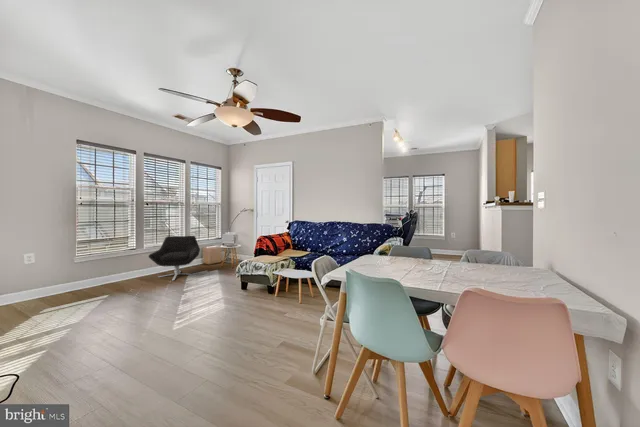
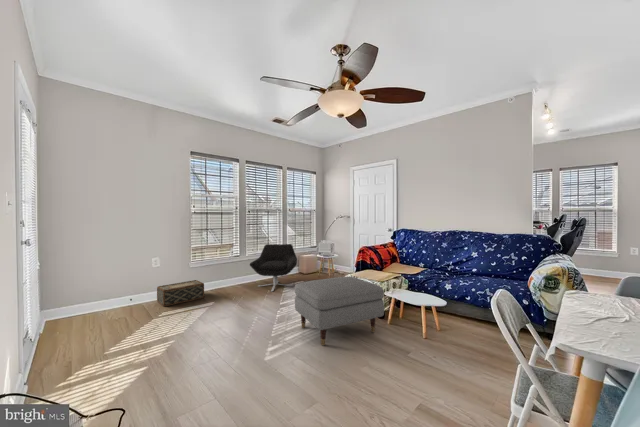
ottoman: none [193,261,271,317] -> present [294,277,384,346]
woven basket: none [34,275,95,303] -> present [157,280,204,306]

